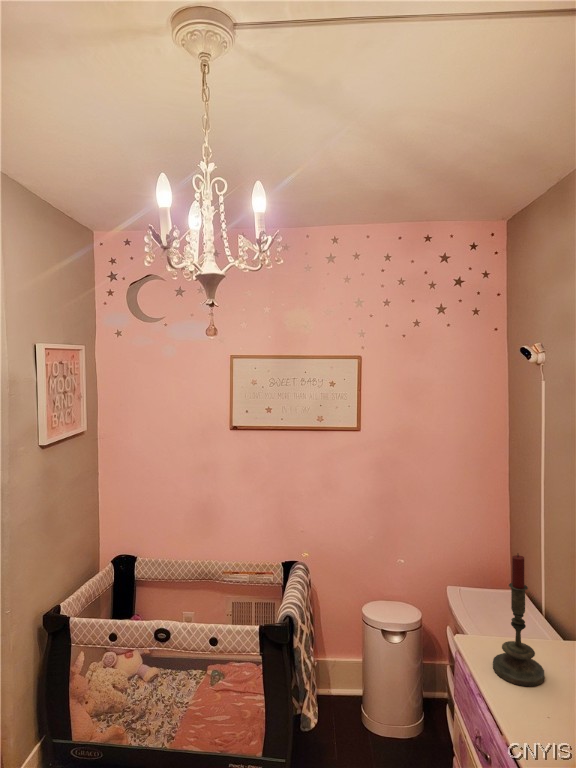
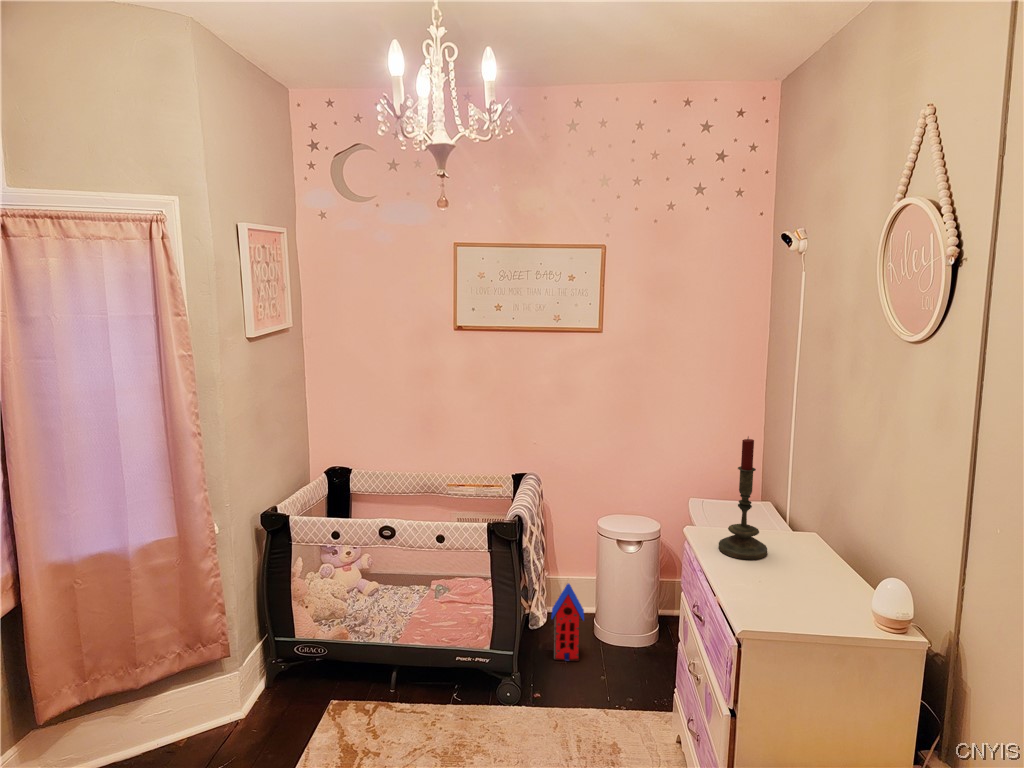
toy house: none [322,672,353,754] -> present [552,584,584,661]

